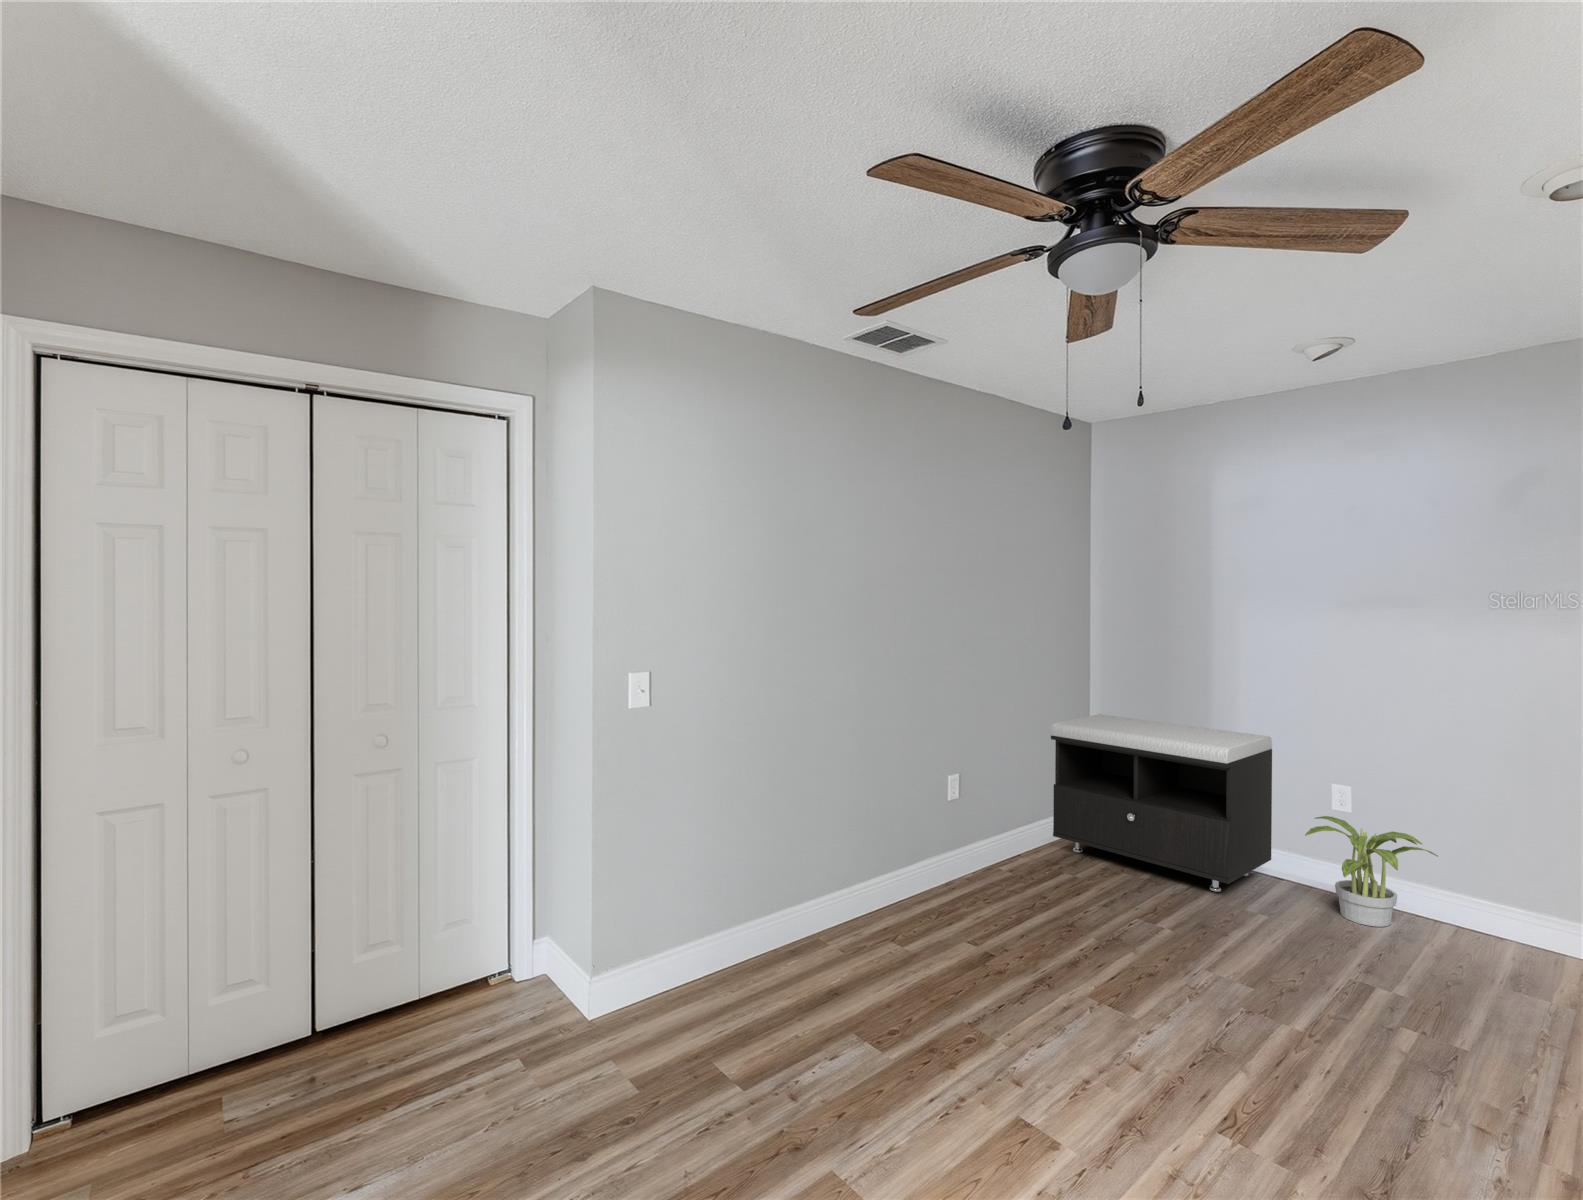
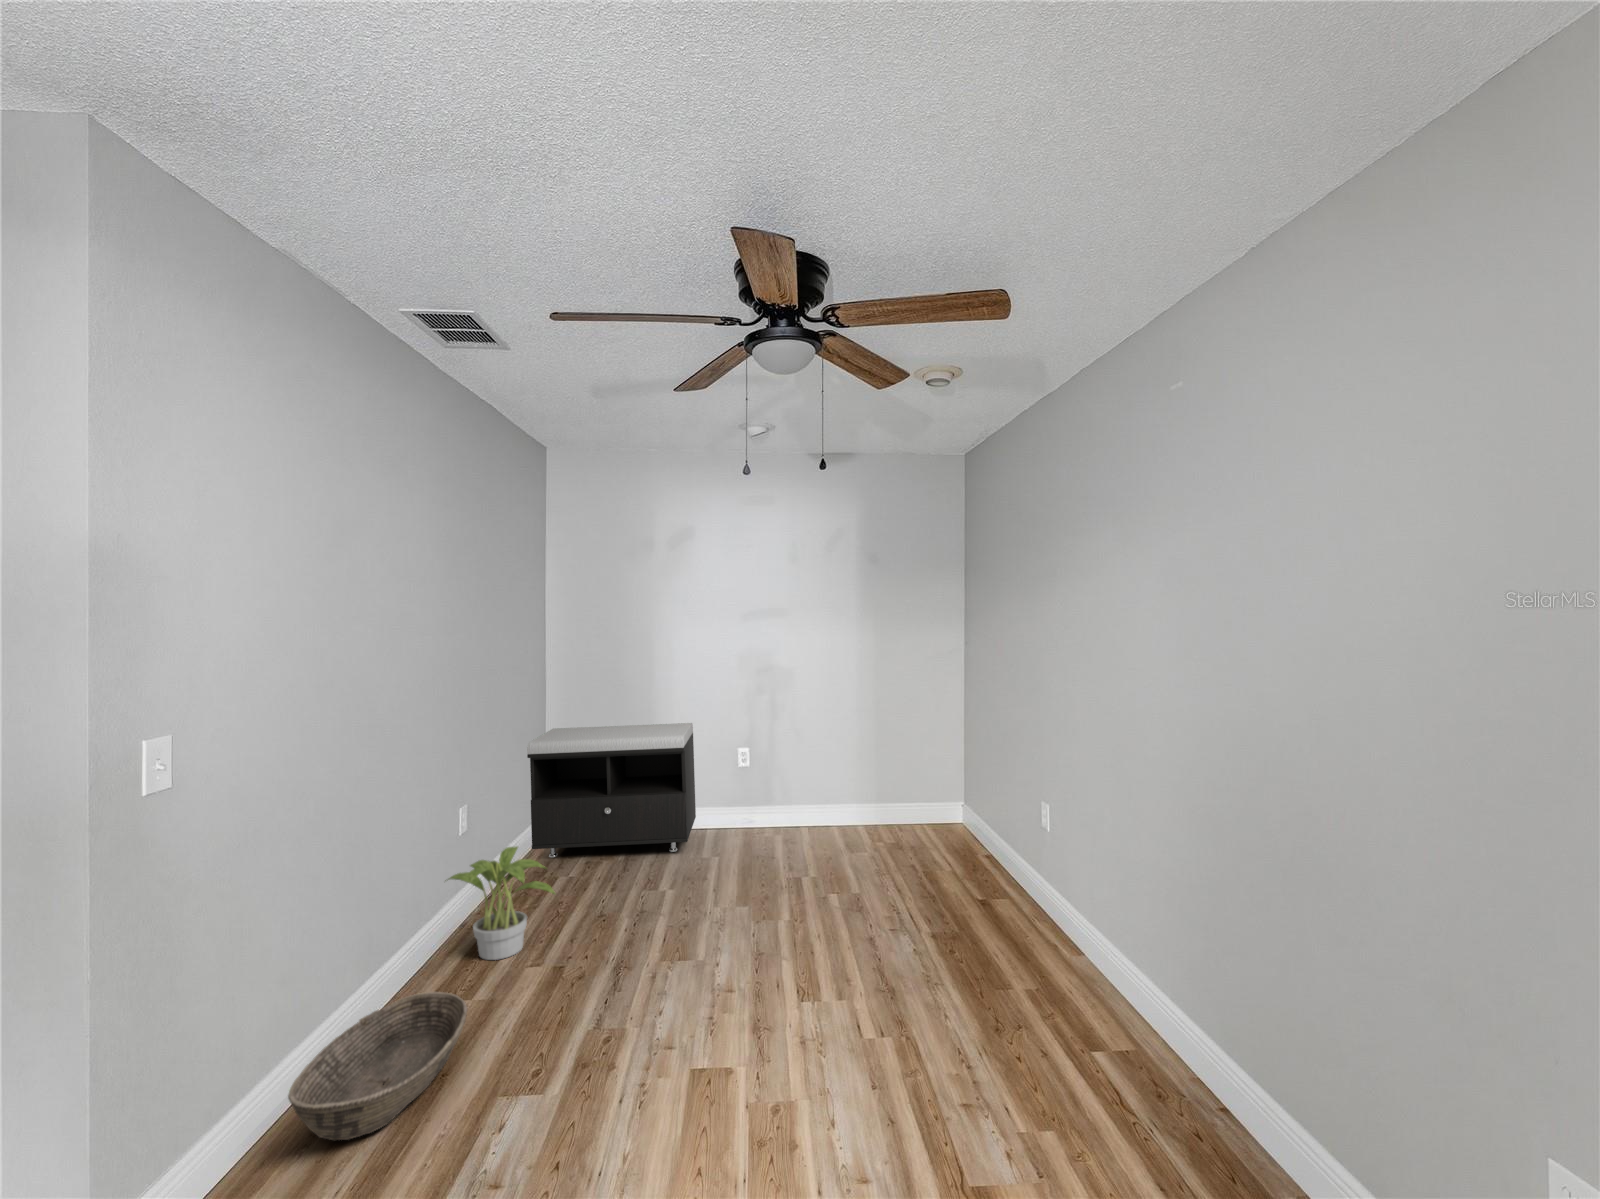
potted plant: present [1305,816,1438,927] -> present [445,847,555,960]
basket: none [719,917,873,1007] -> present [288,992,467,1140]

